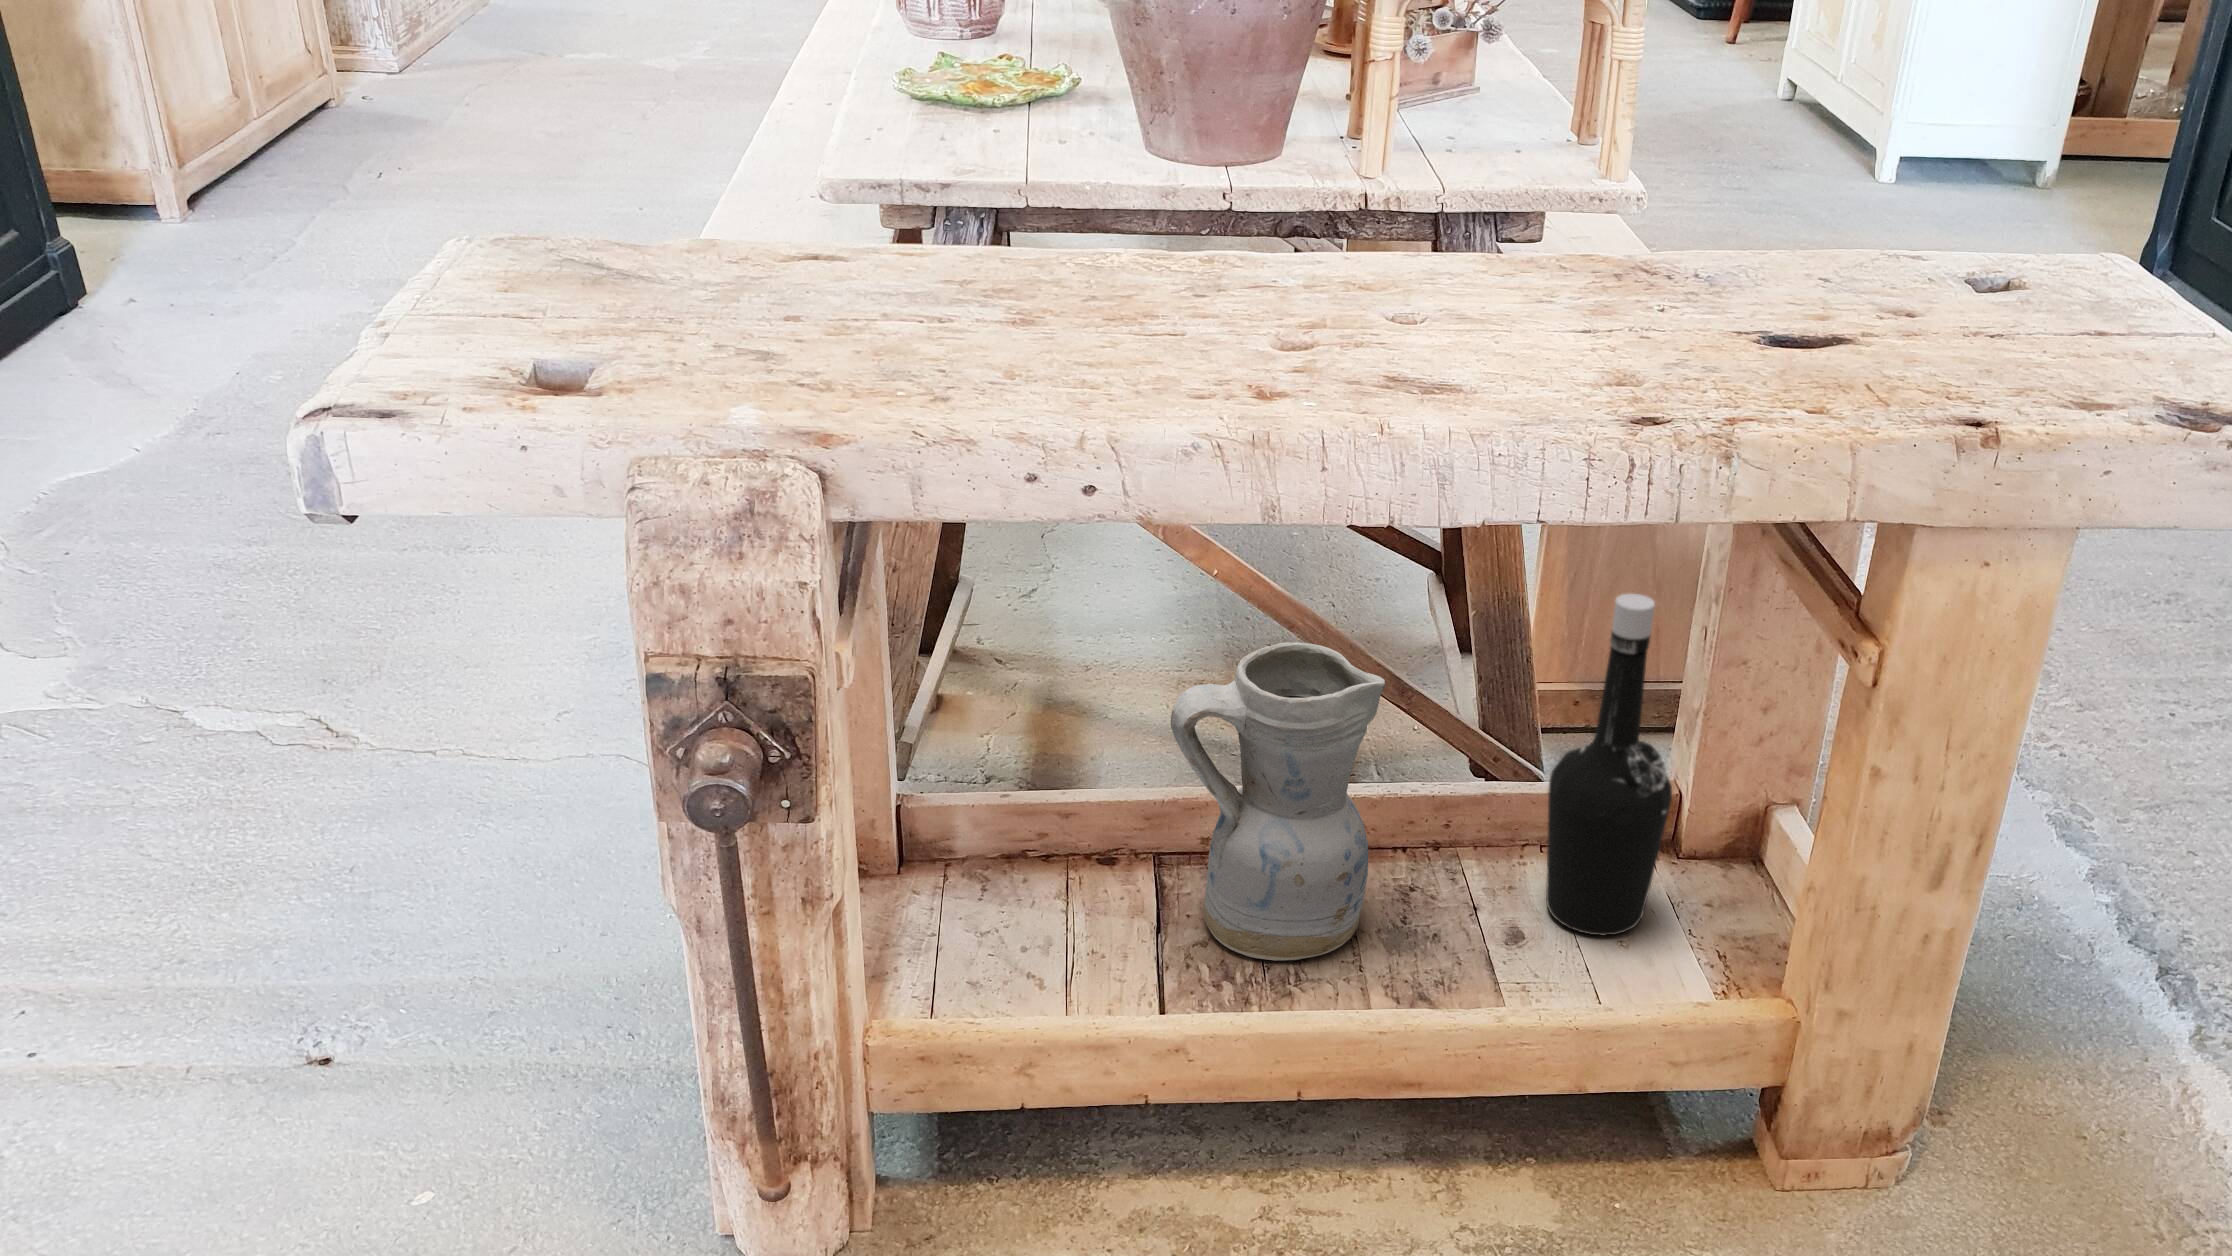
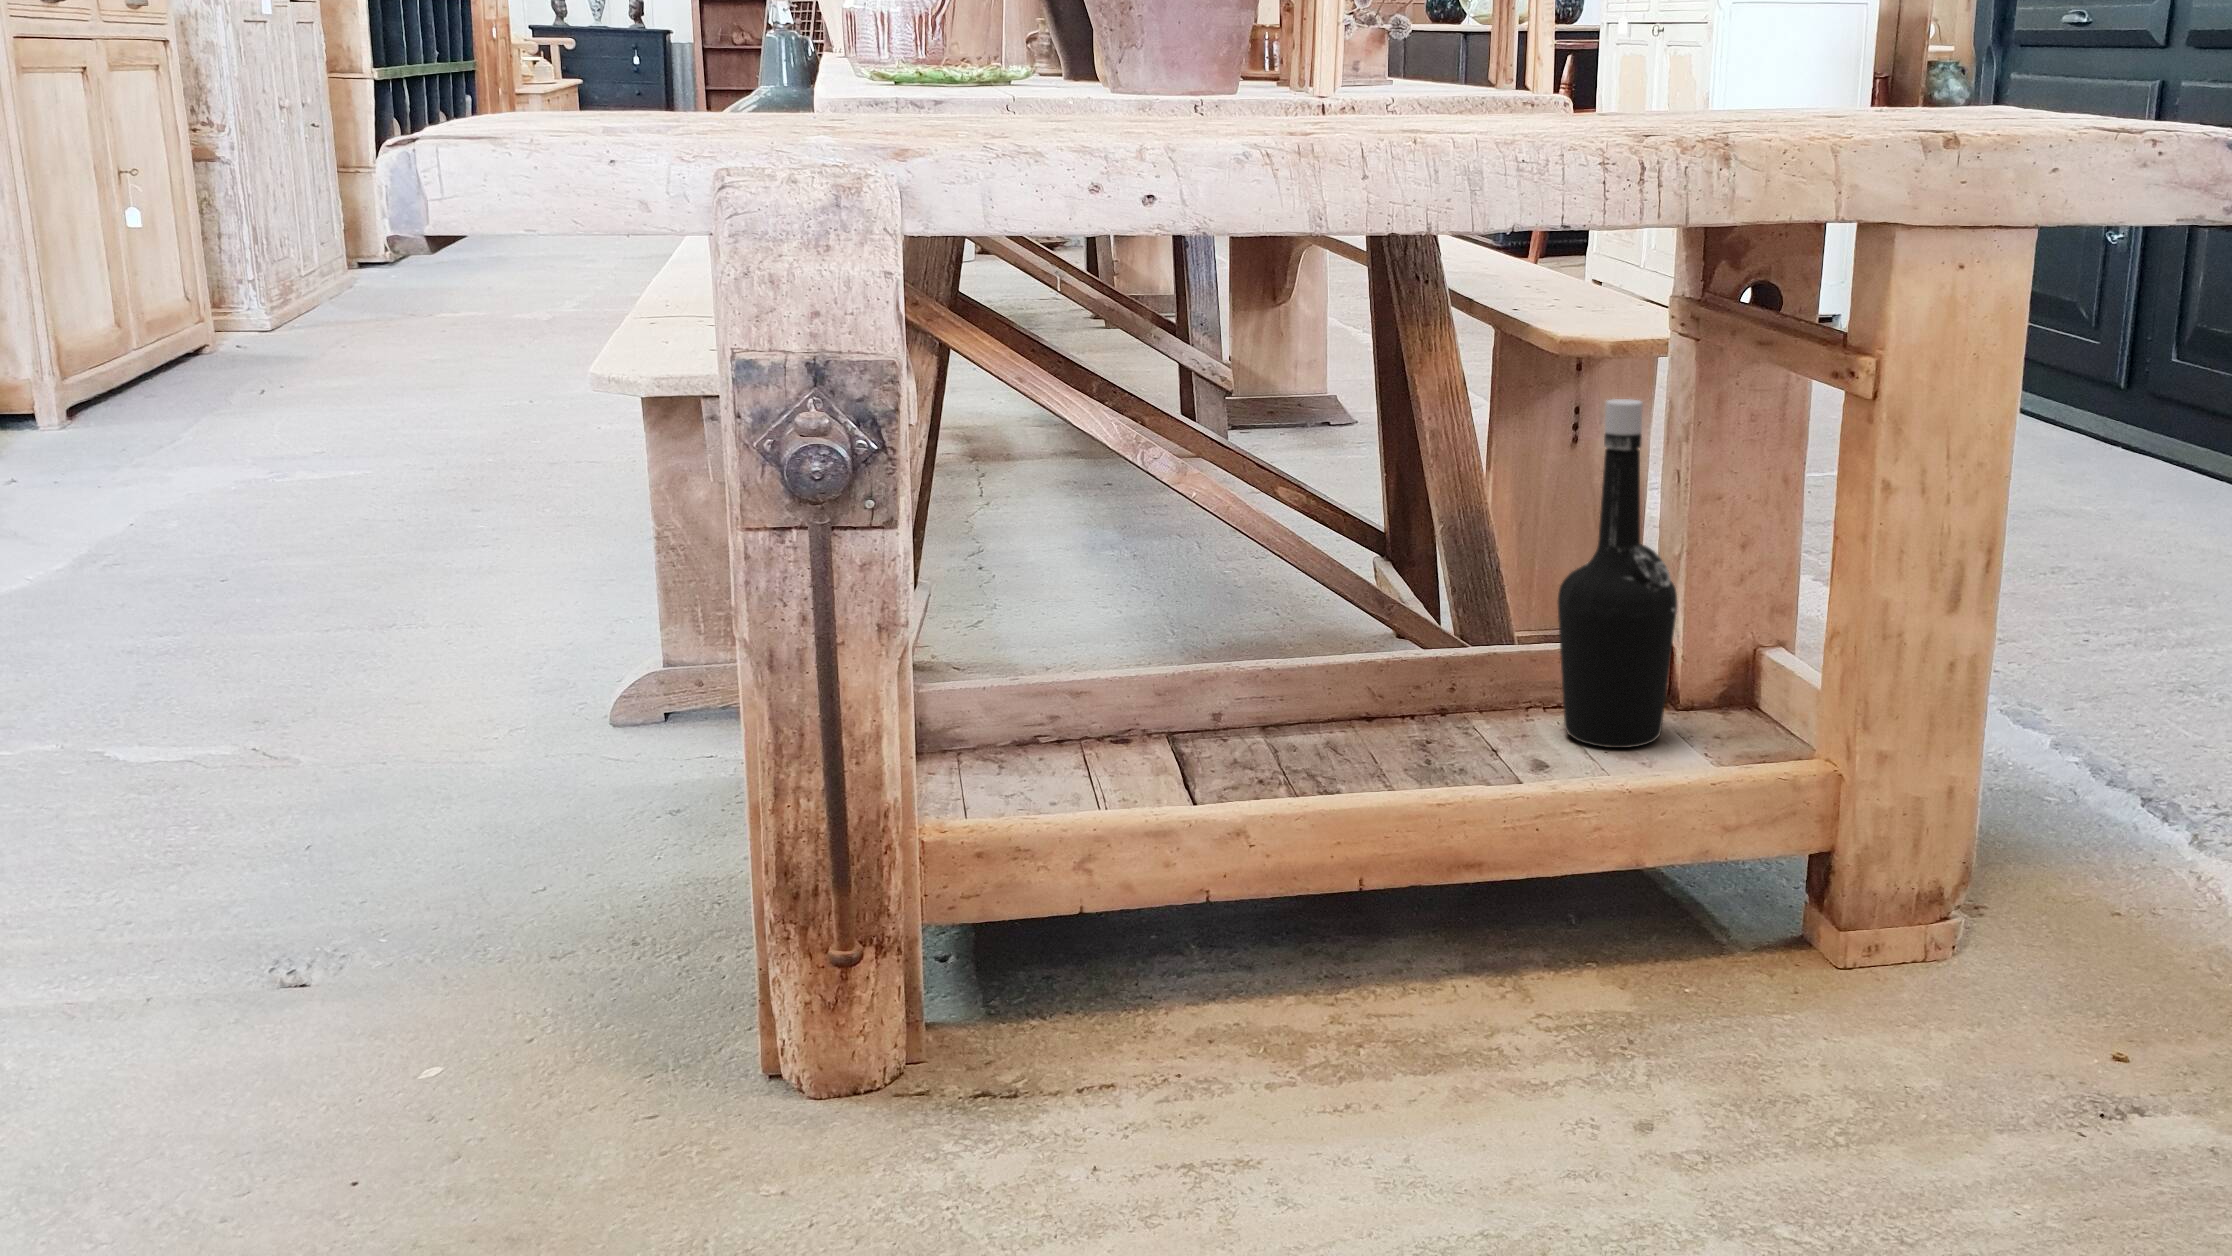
ceramic pitcher: present [1171,642,1385,961] -> none [1197,466,1402,780]

